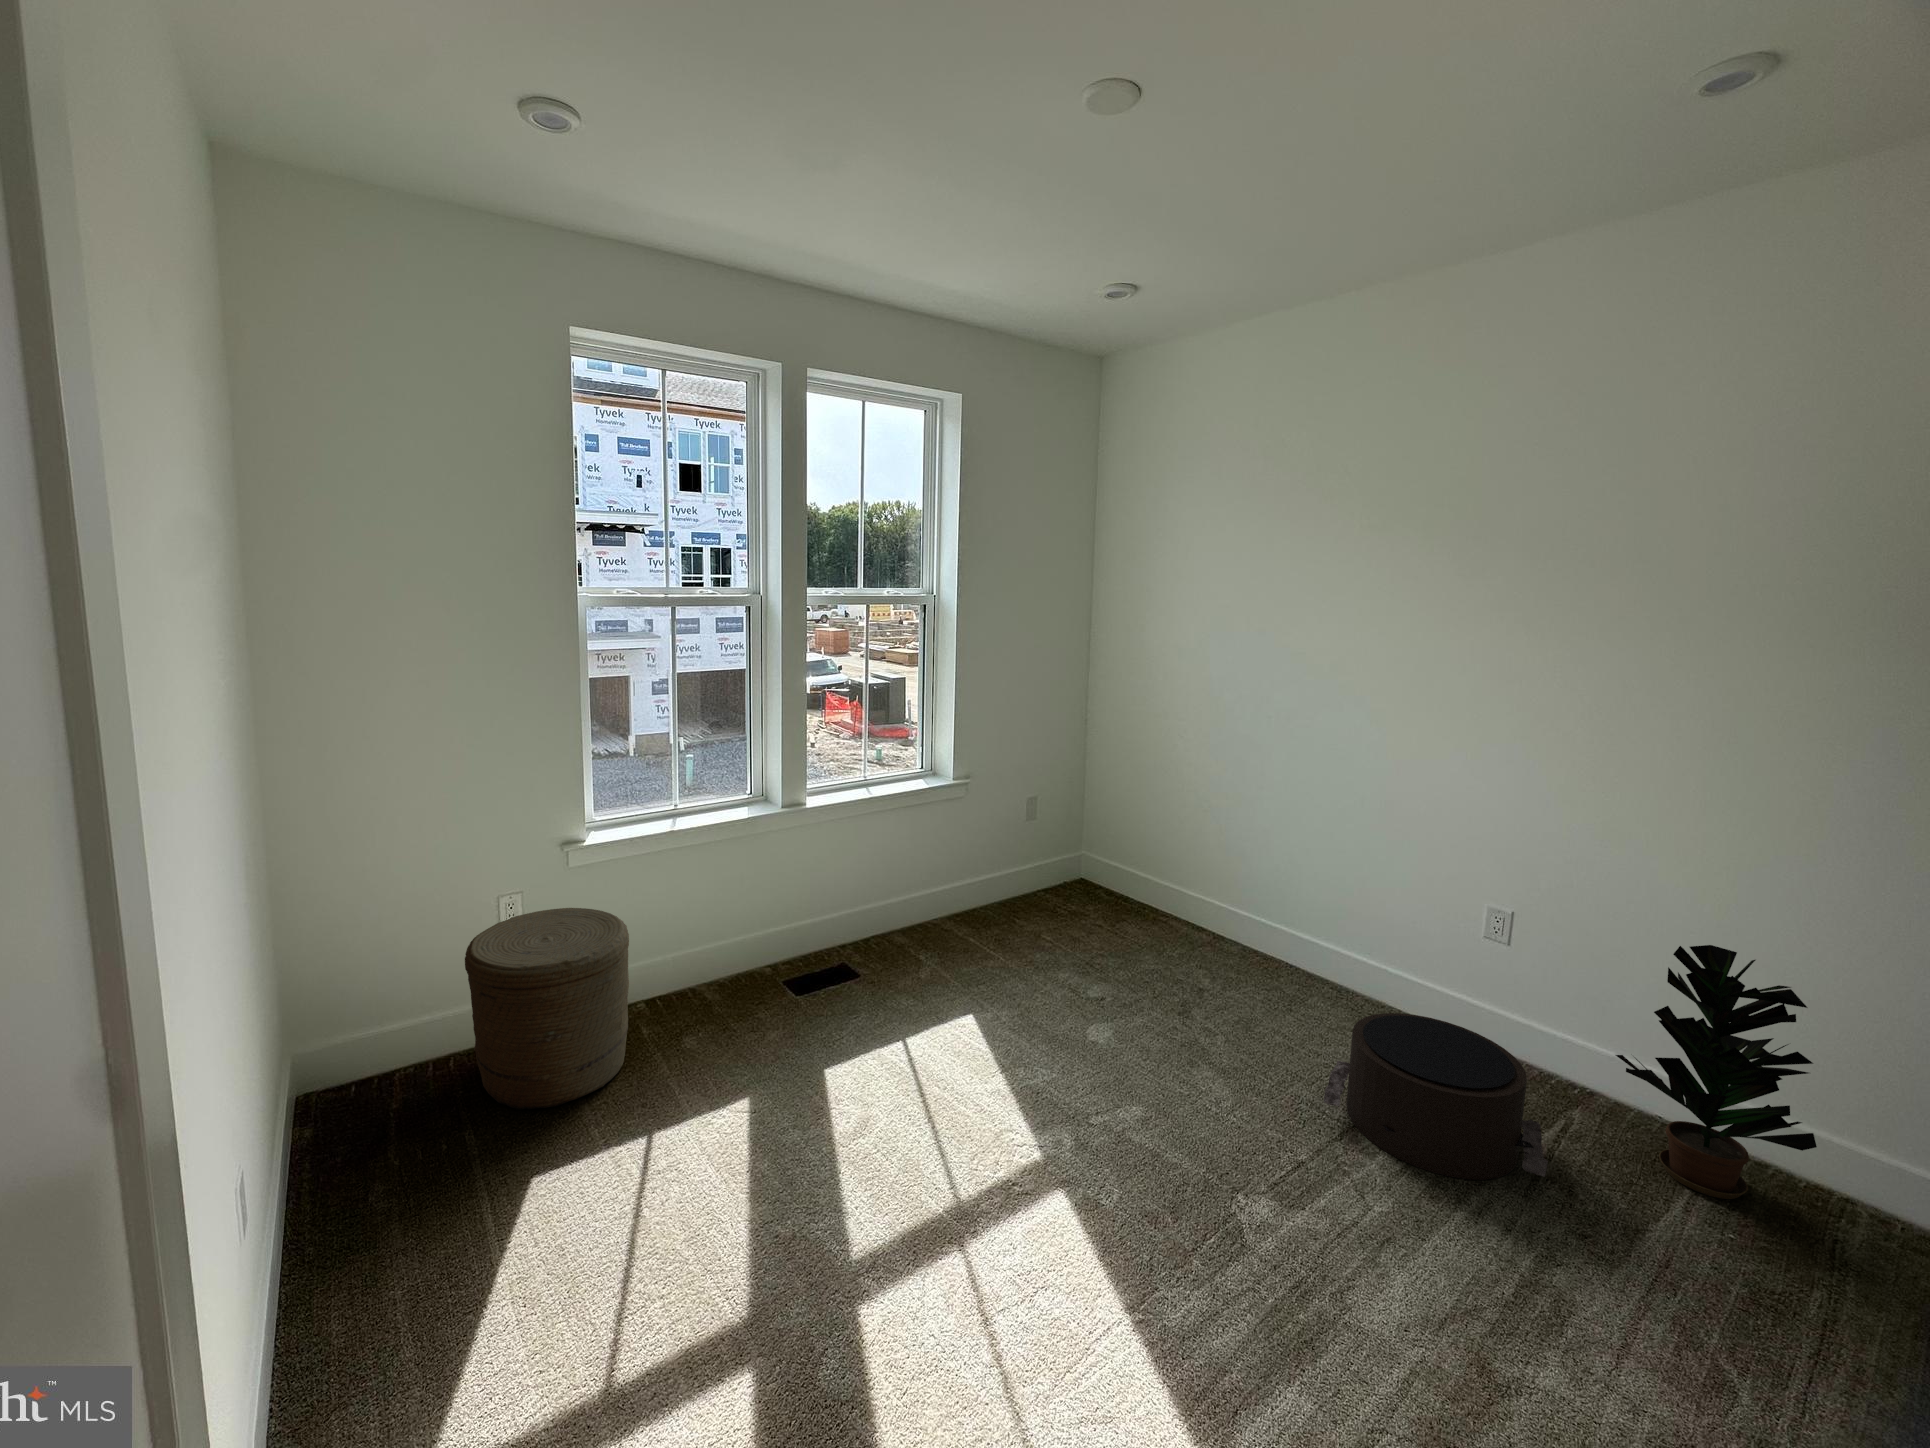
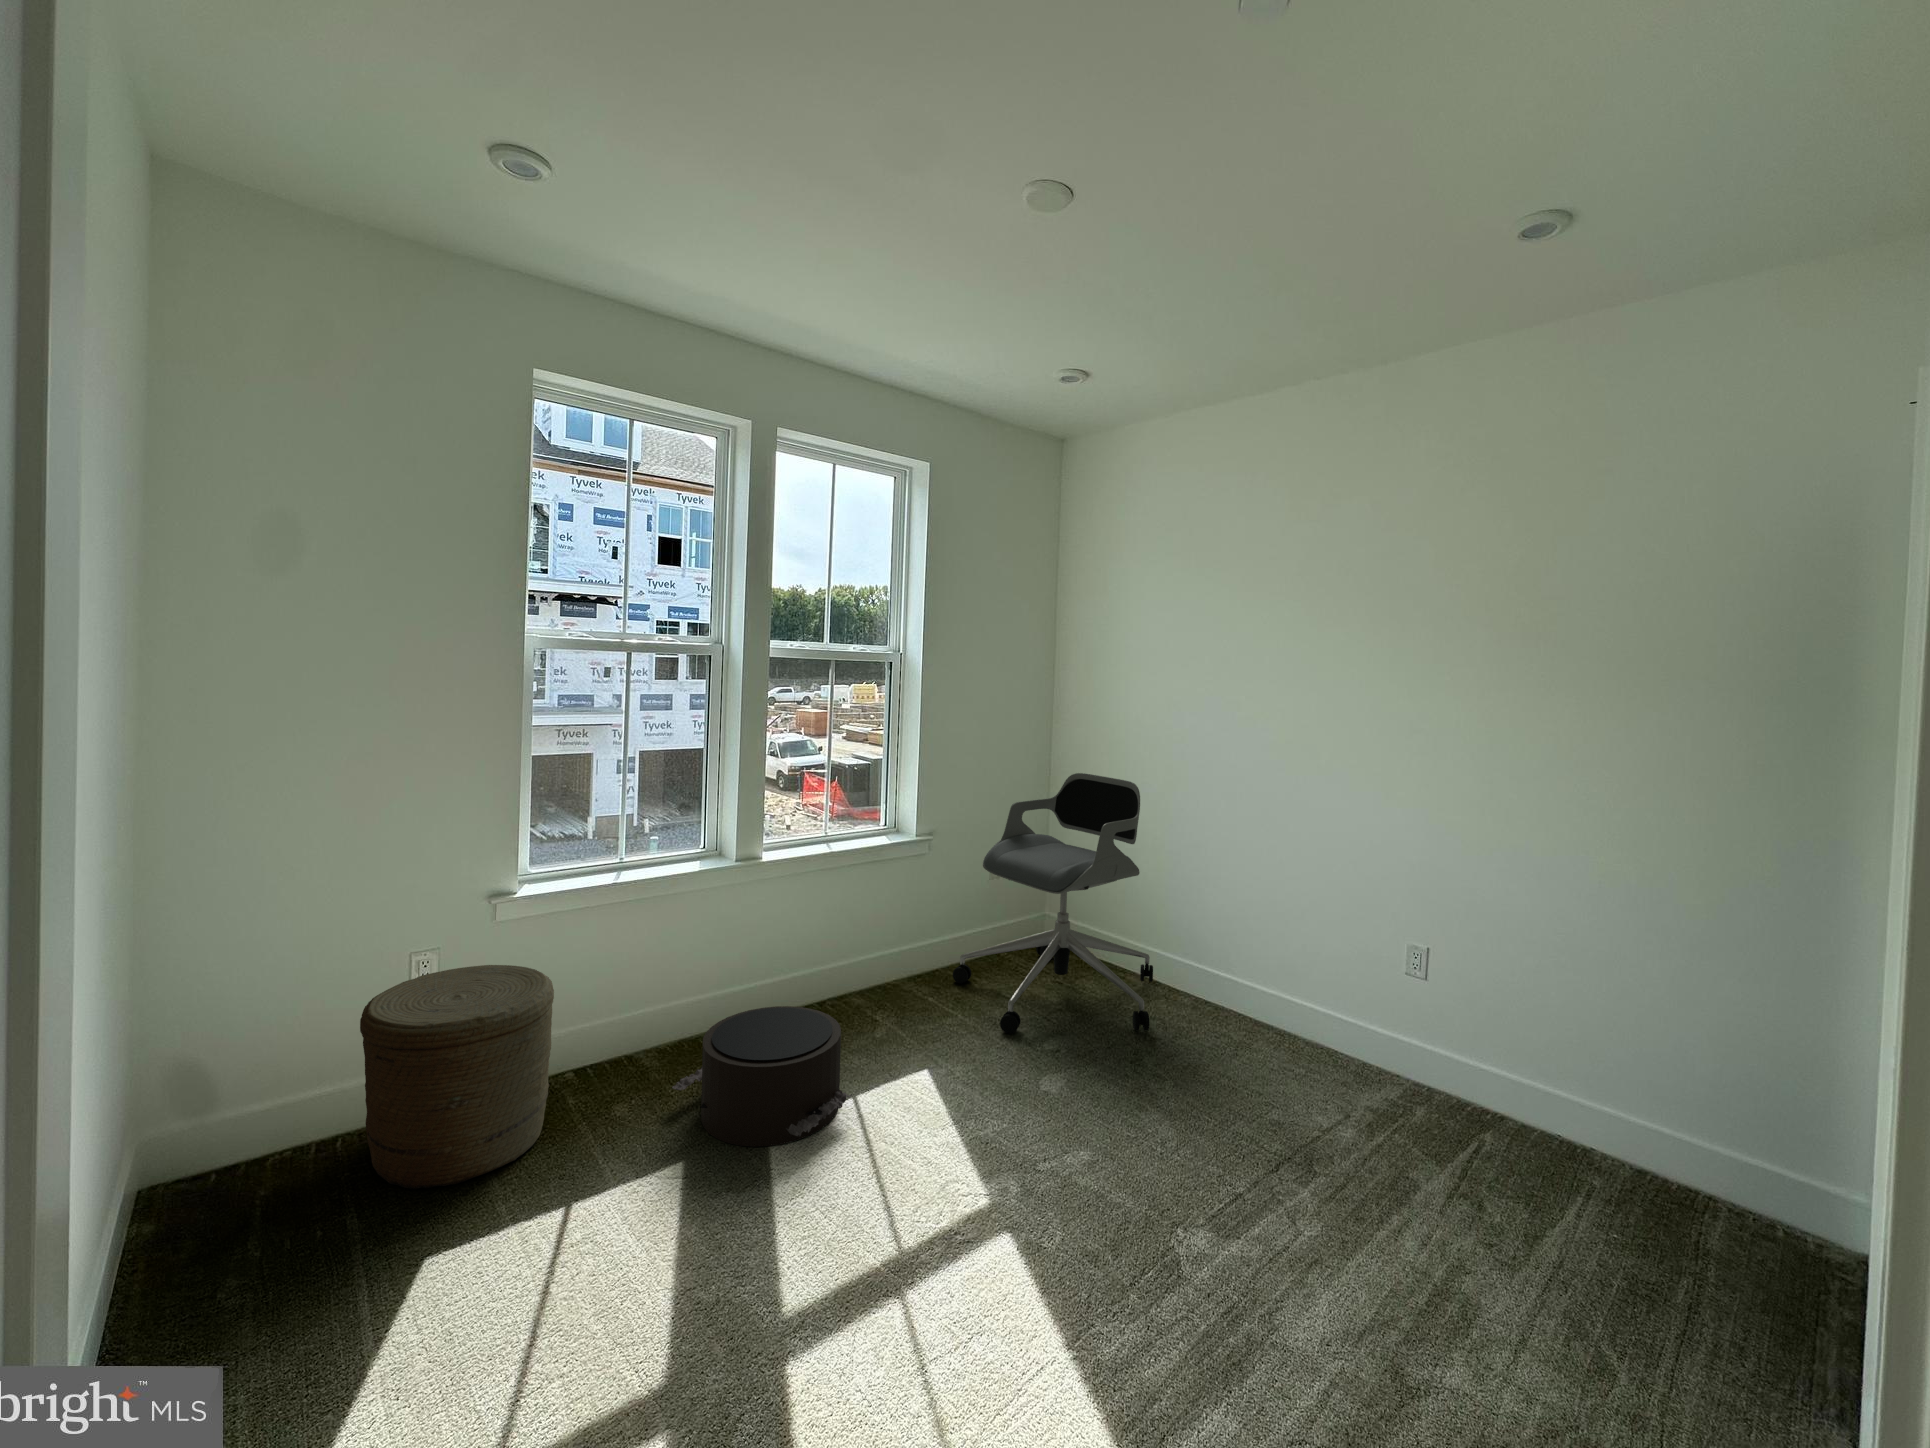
office chair: none [993,720,1196,982] -> present [953,773,1153,1034]
potted plant: present [1616,945,1817,1199] -> none [1518,965,1681,1204]
pouf: present [1324,1013,1548,1180] -> present [672,1006,852,1147]

